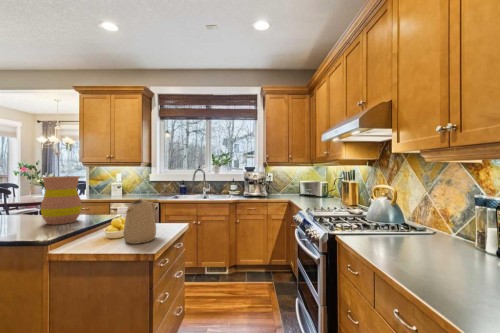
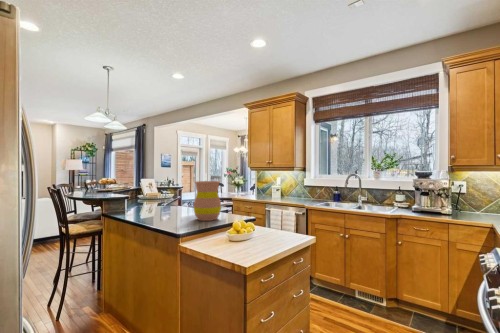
kettle: present [124,199,156,244] -> none [234,207,268,251]

